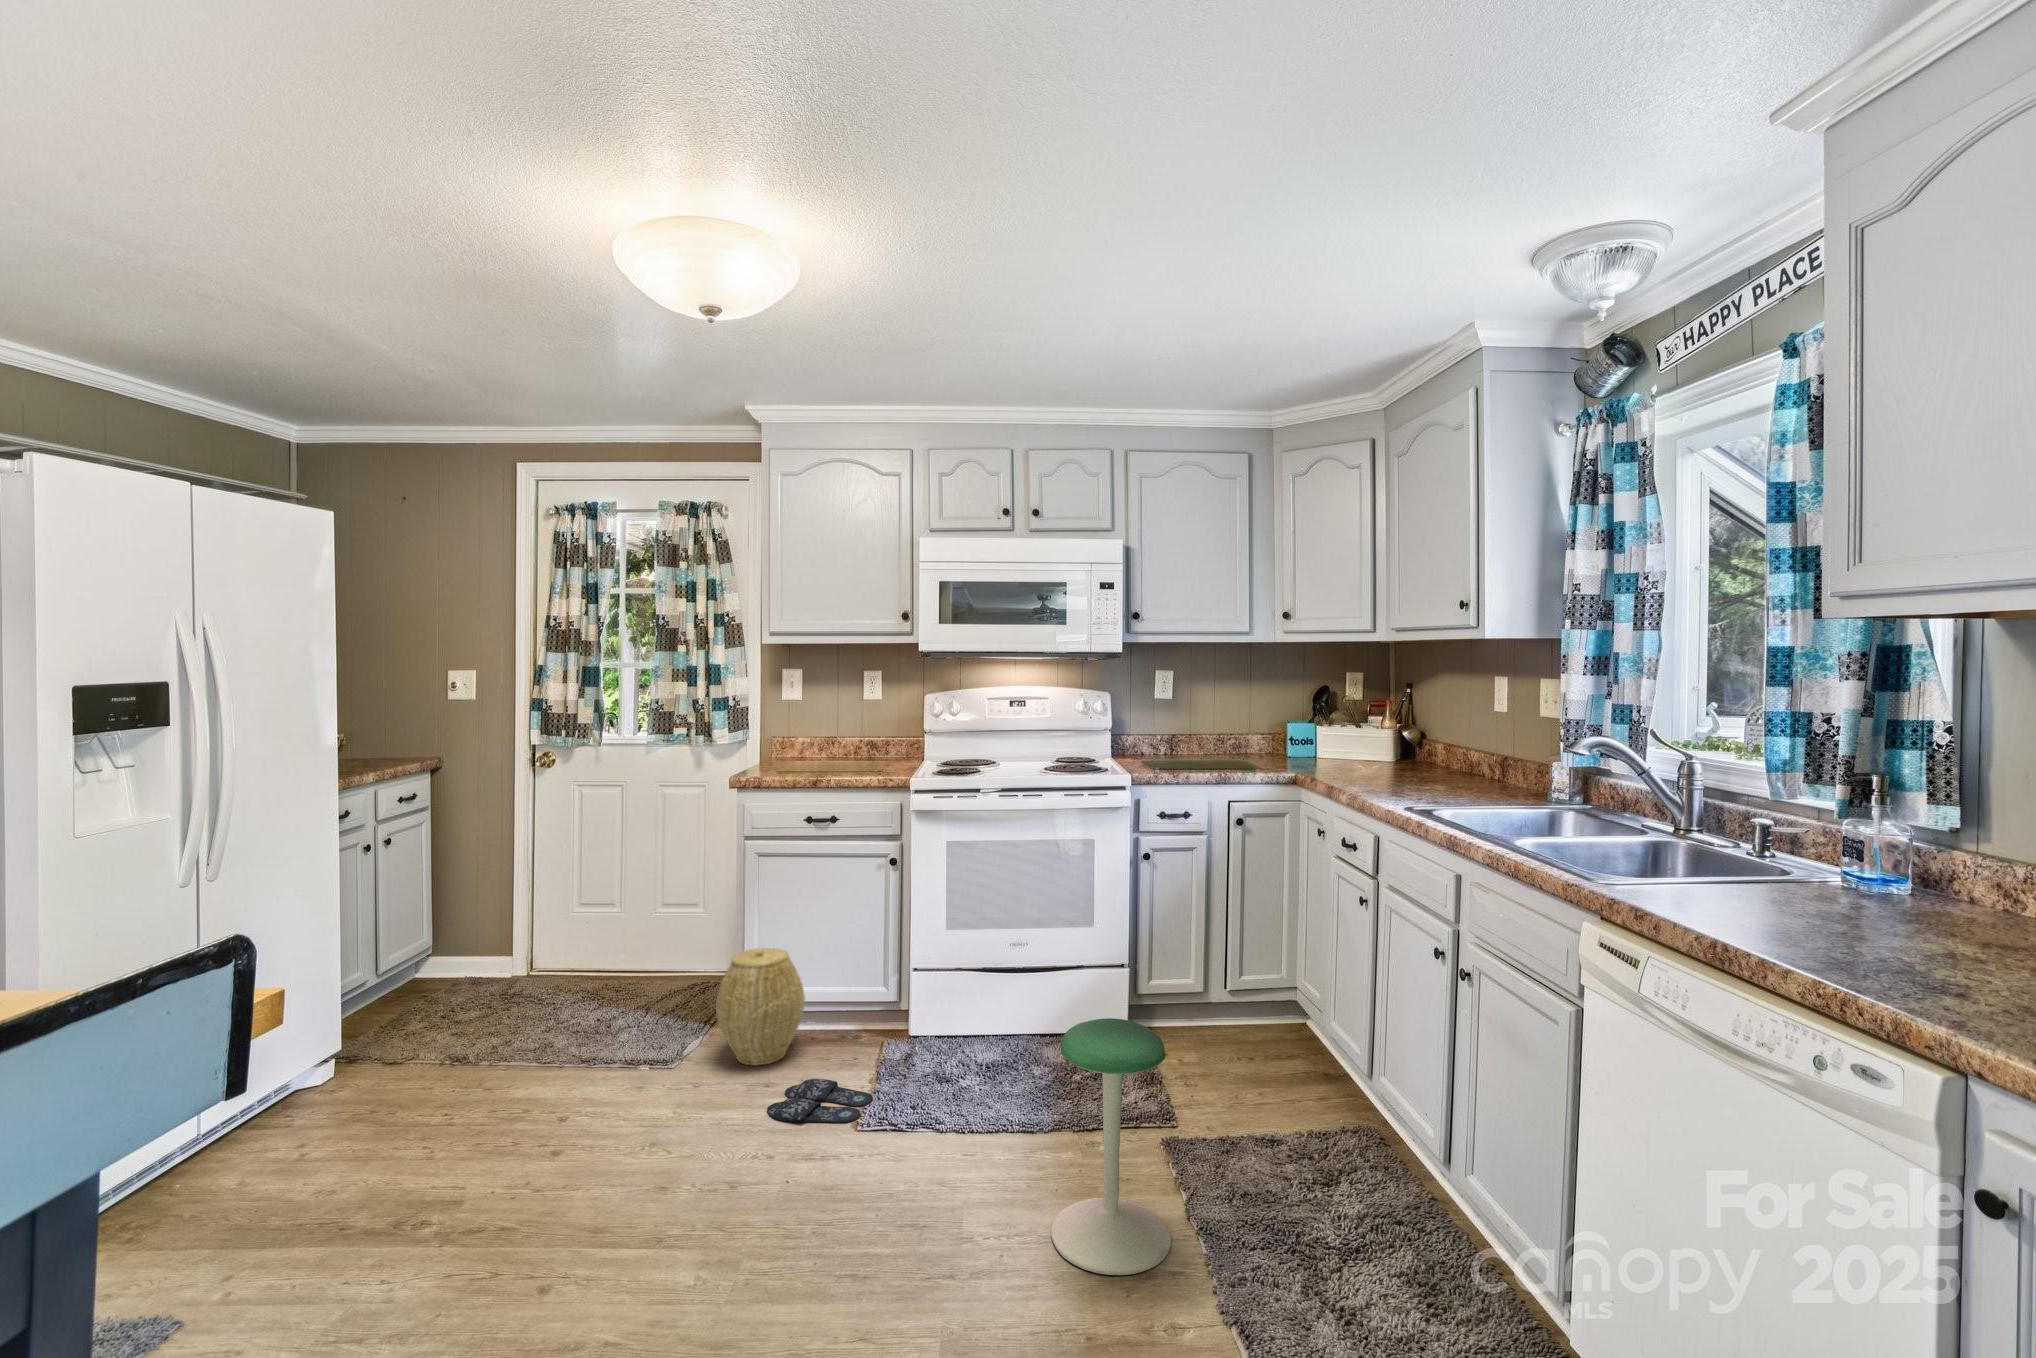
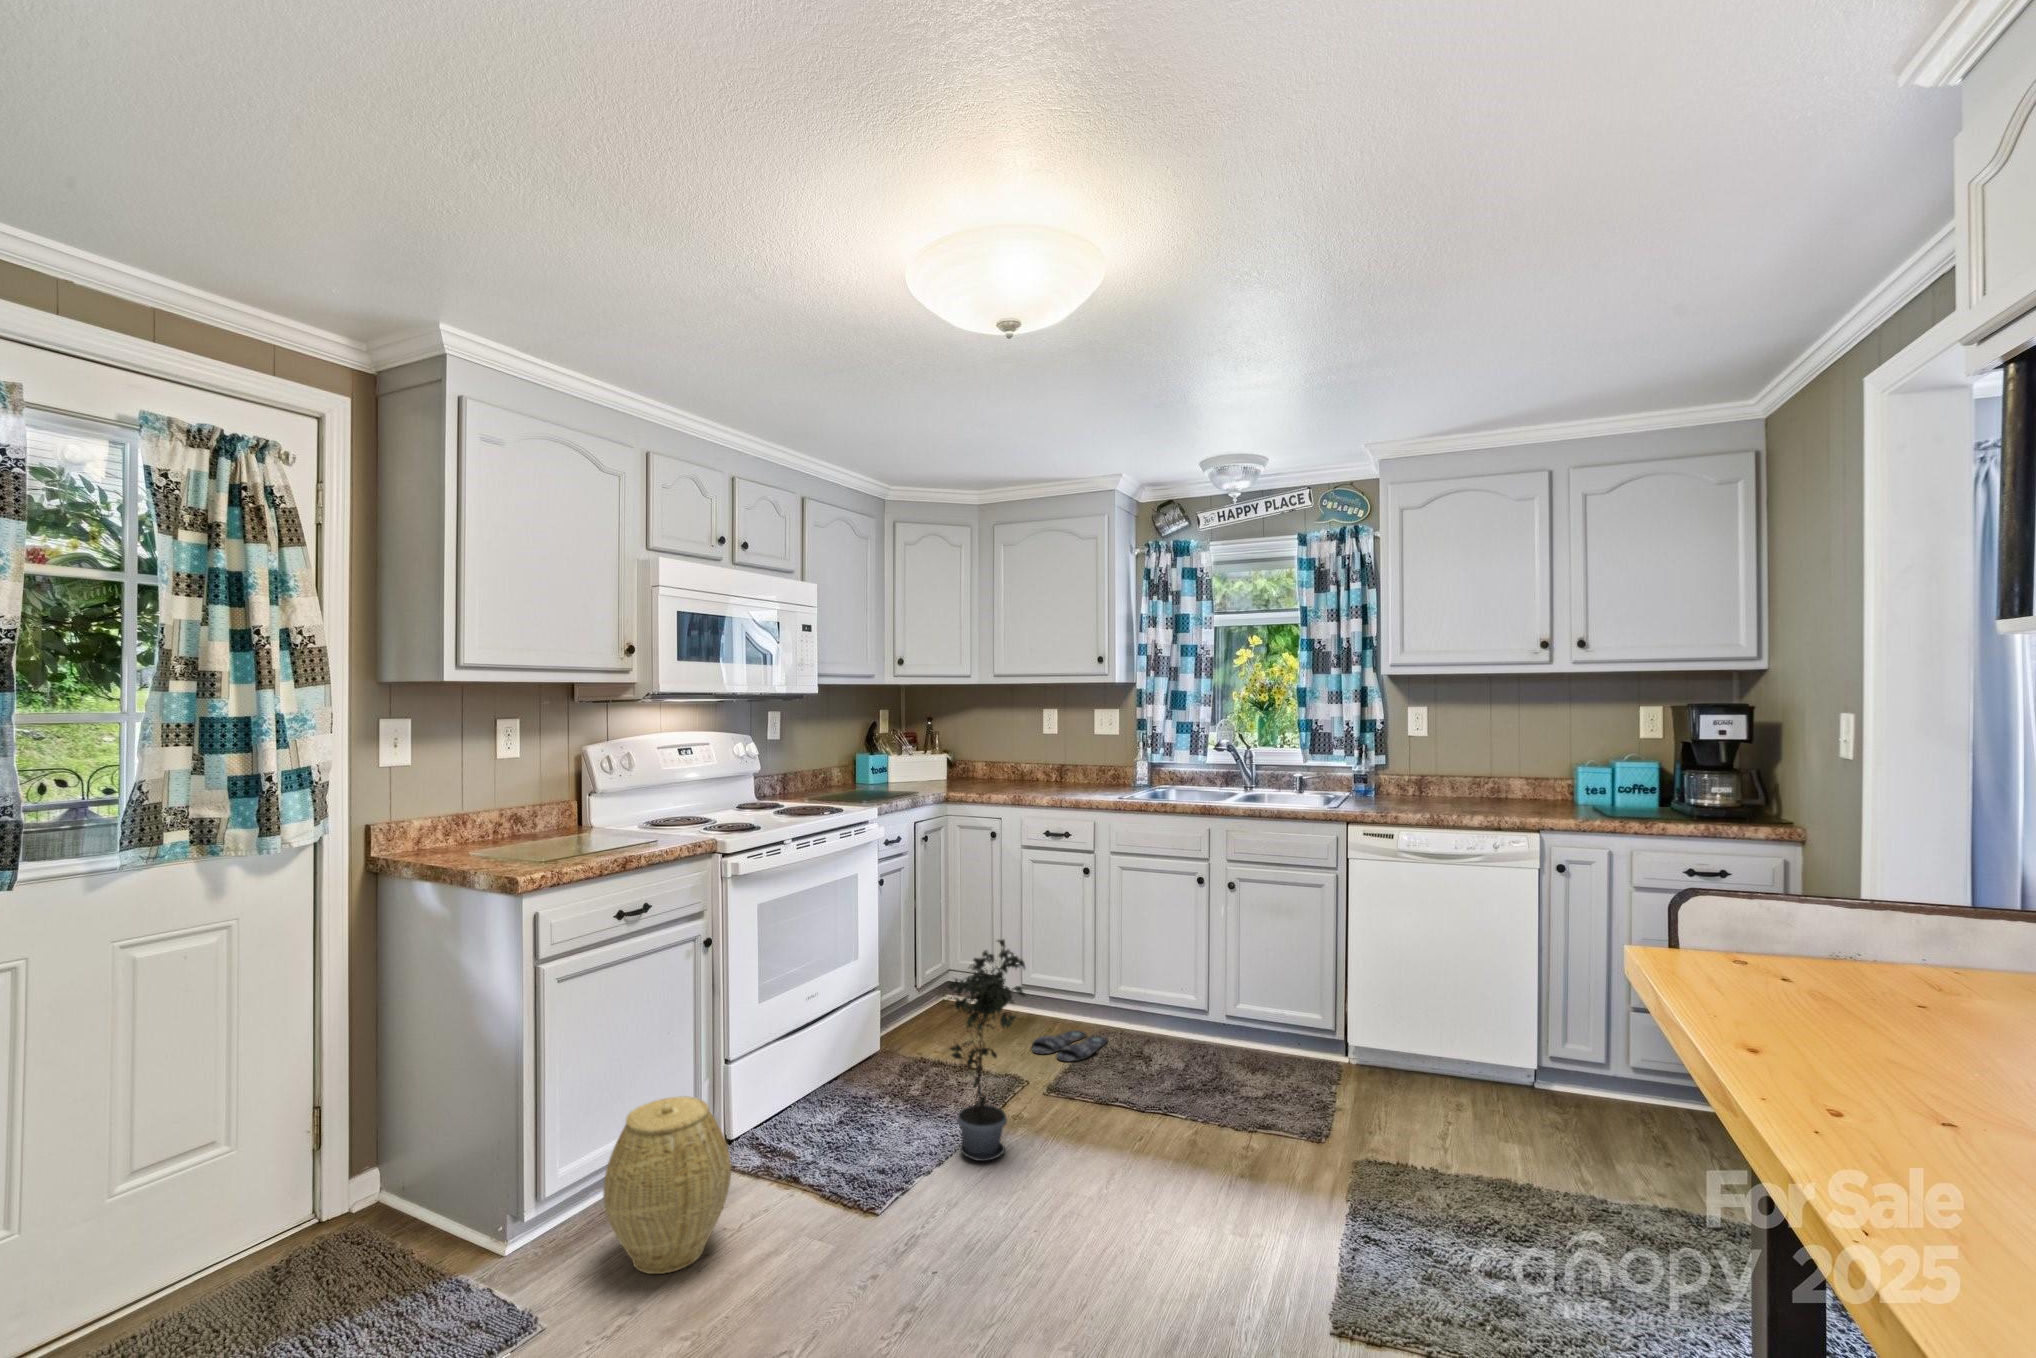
potted plant: none [911,914,1037,1129] -> present [947,940,1025,1161]
stool: present [1051,1018,1171,1275] -> none [1145,972,1240,1164]
slippers: present [767,1078,873,1123] -> present [1032,1030,1108,1062]

